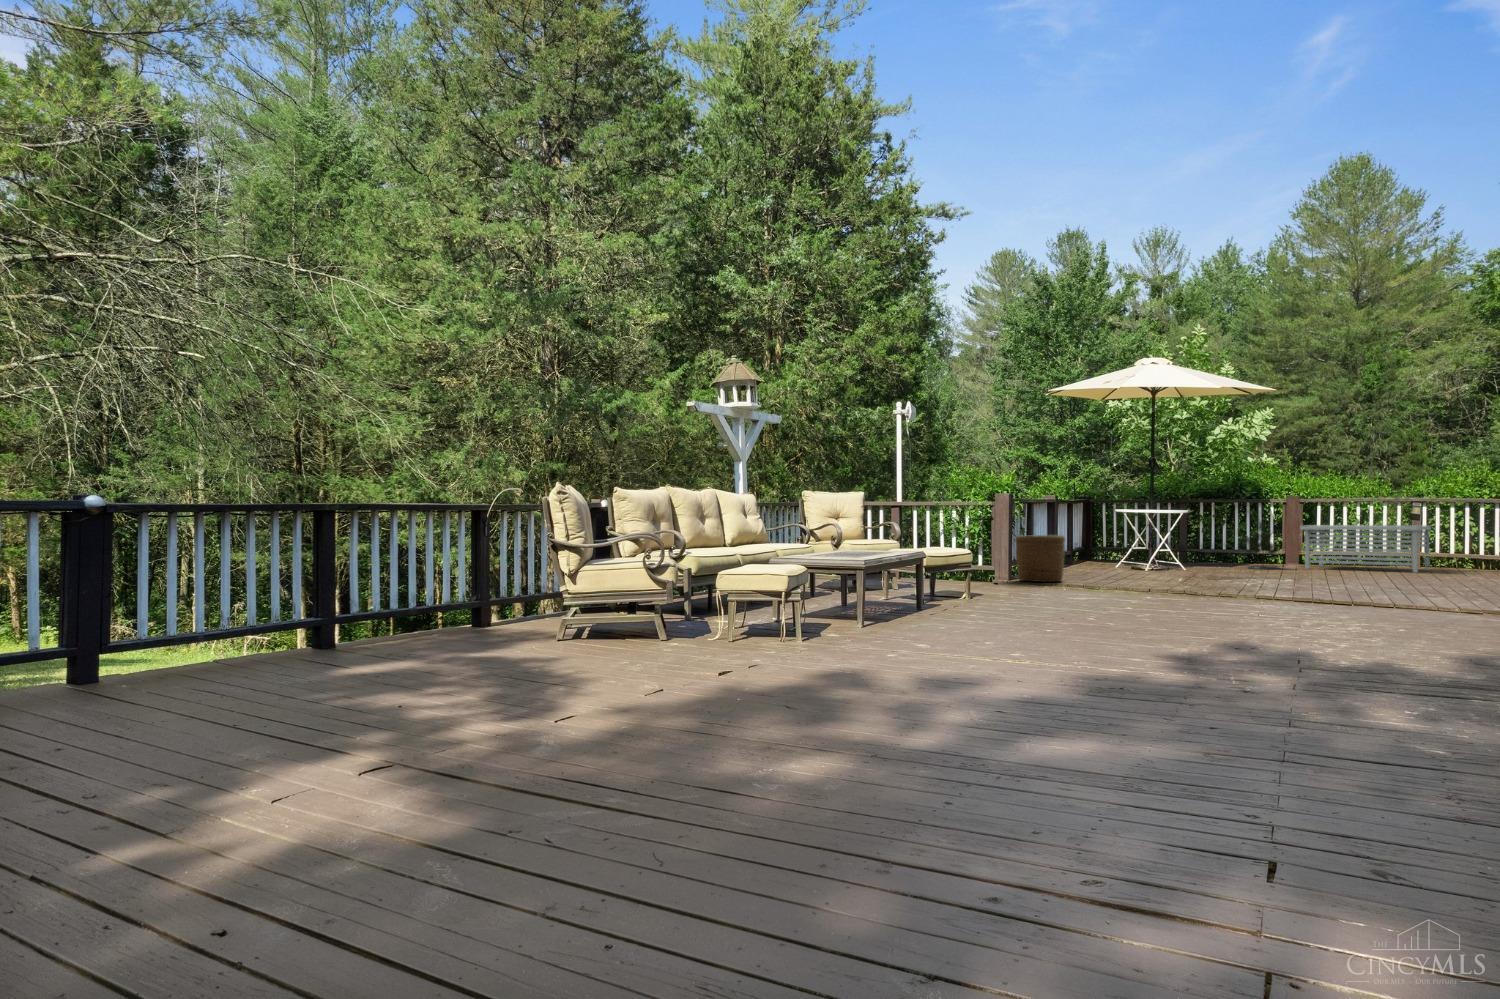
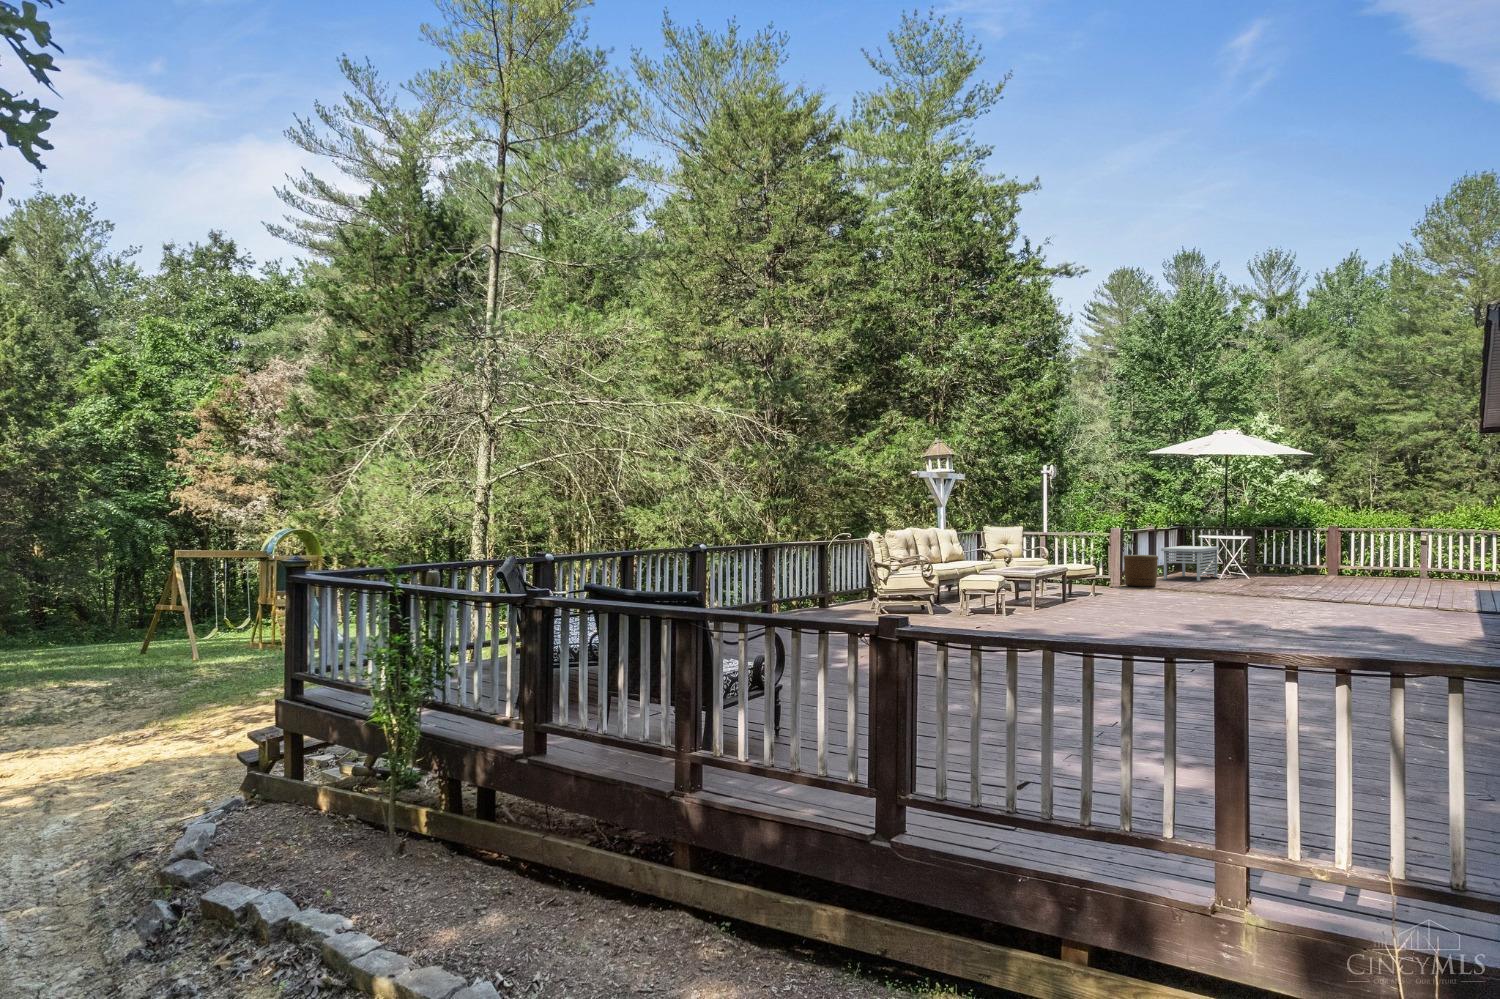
potted tree: present [1243,517,1280,569] -> none [1293,540,1323,579]
storage bench: present [1300,525,1431,573] -> present [1161,546,1219,581]

